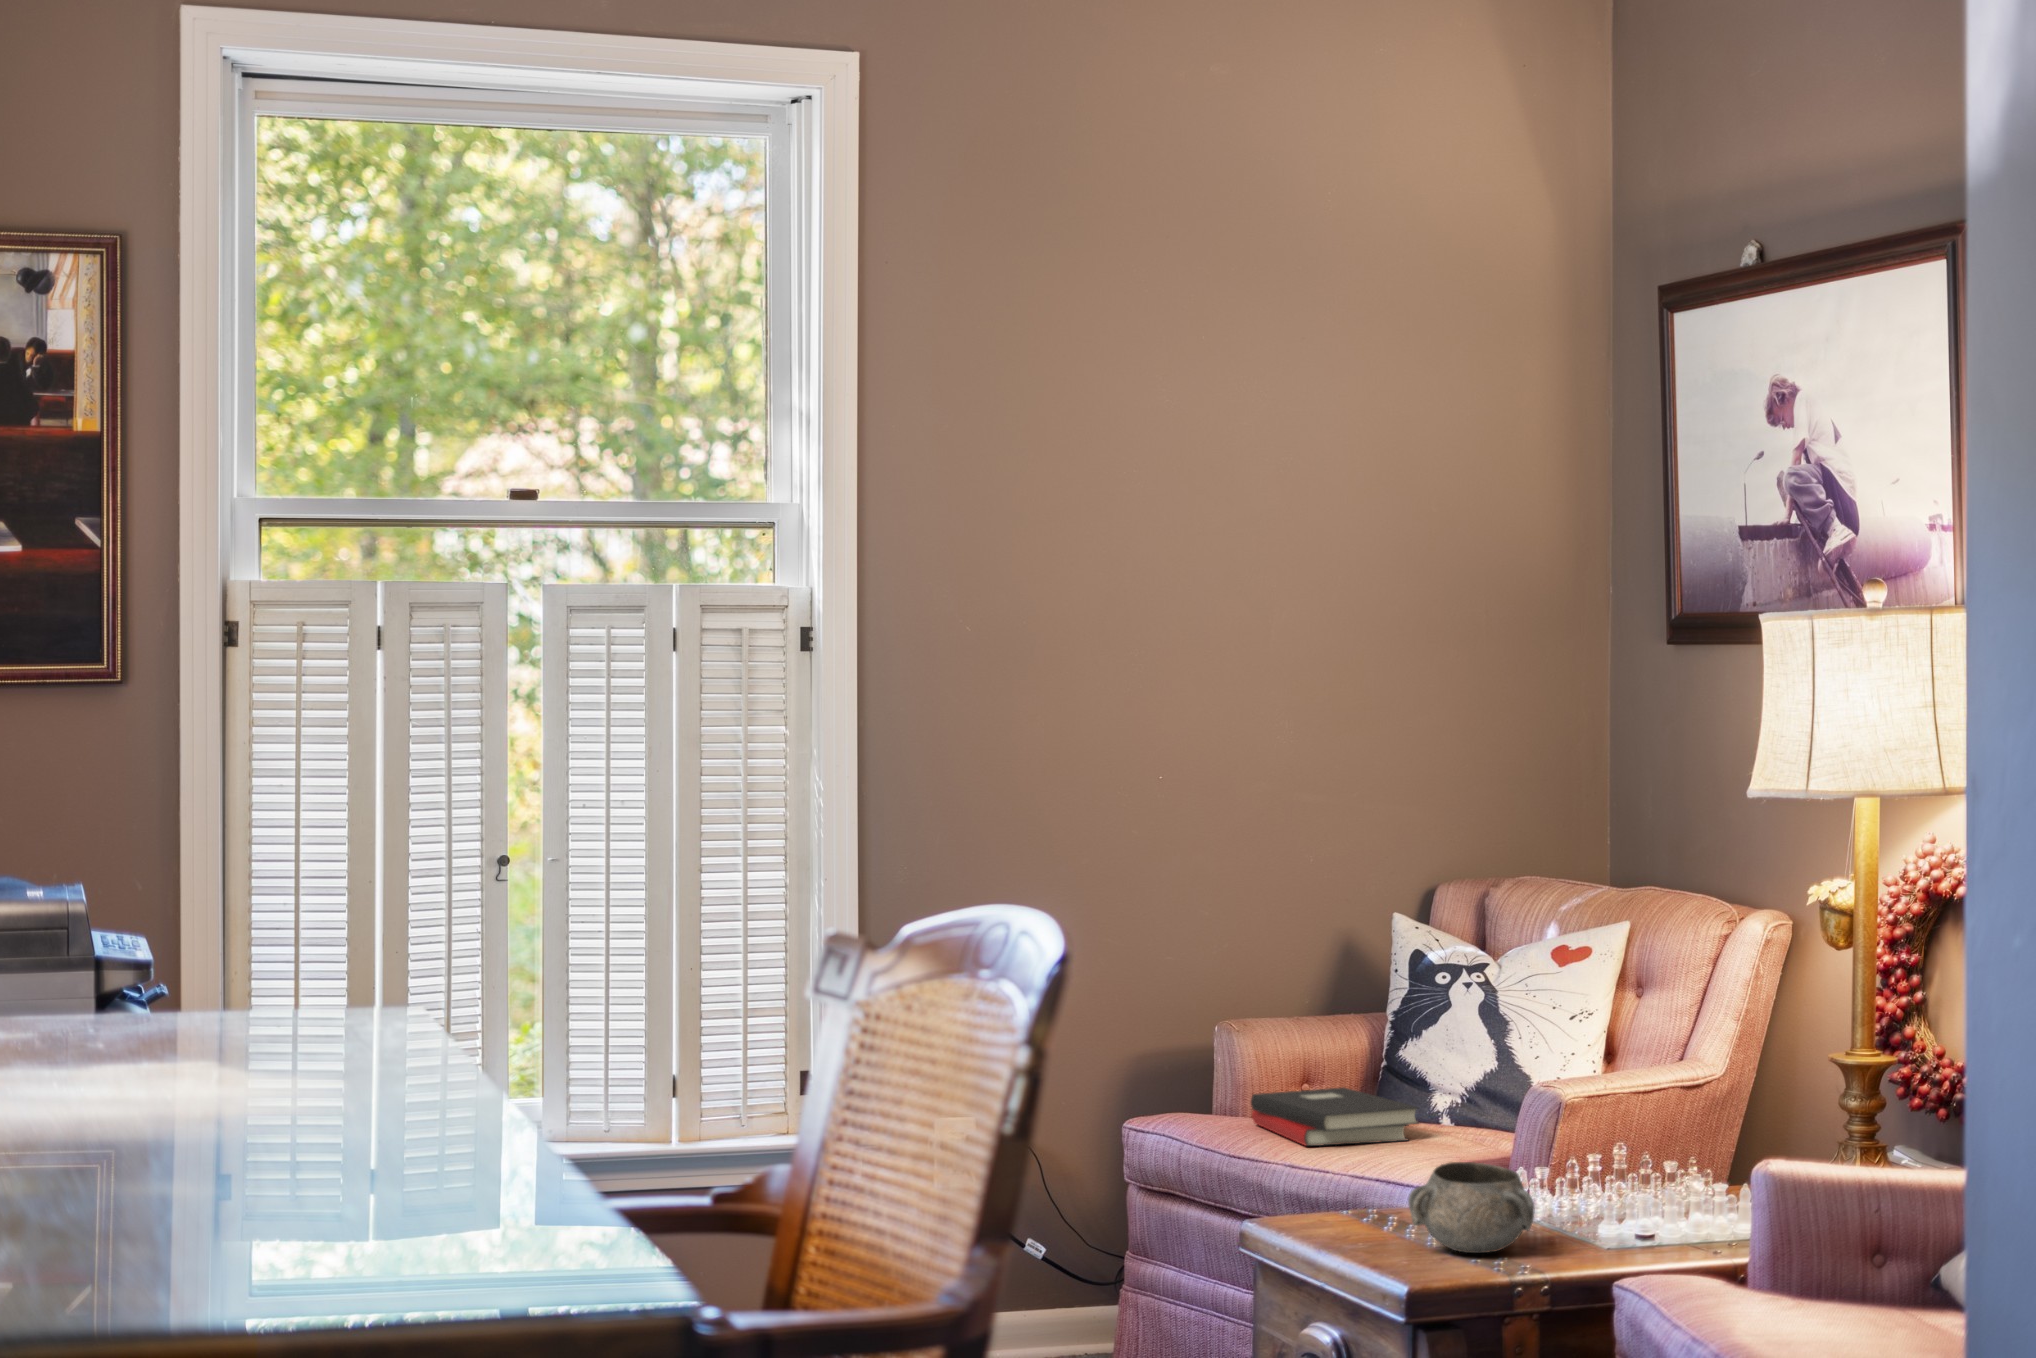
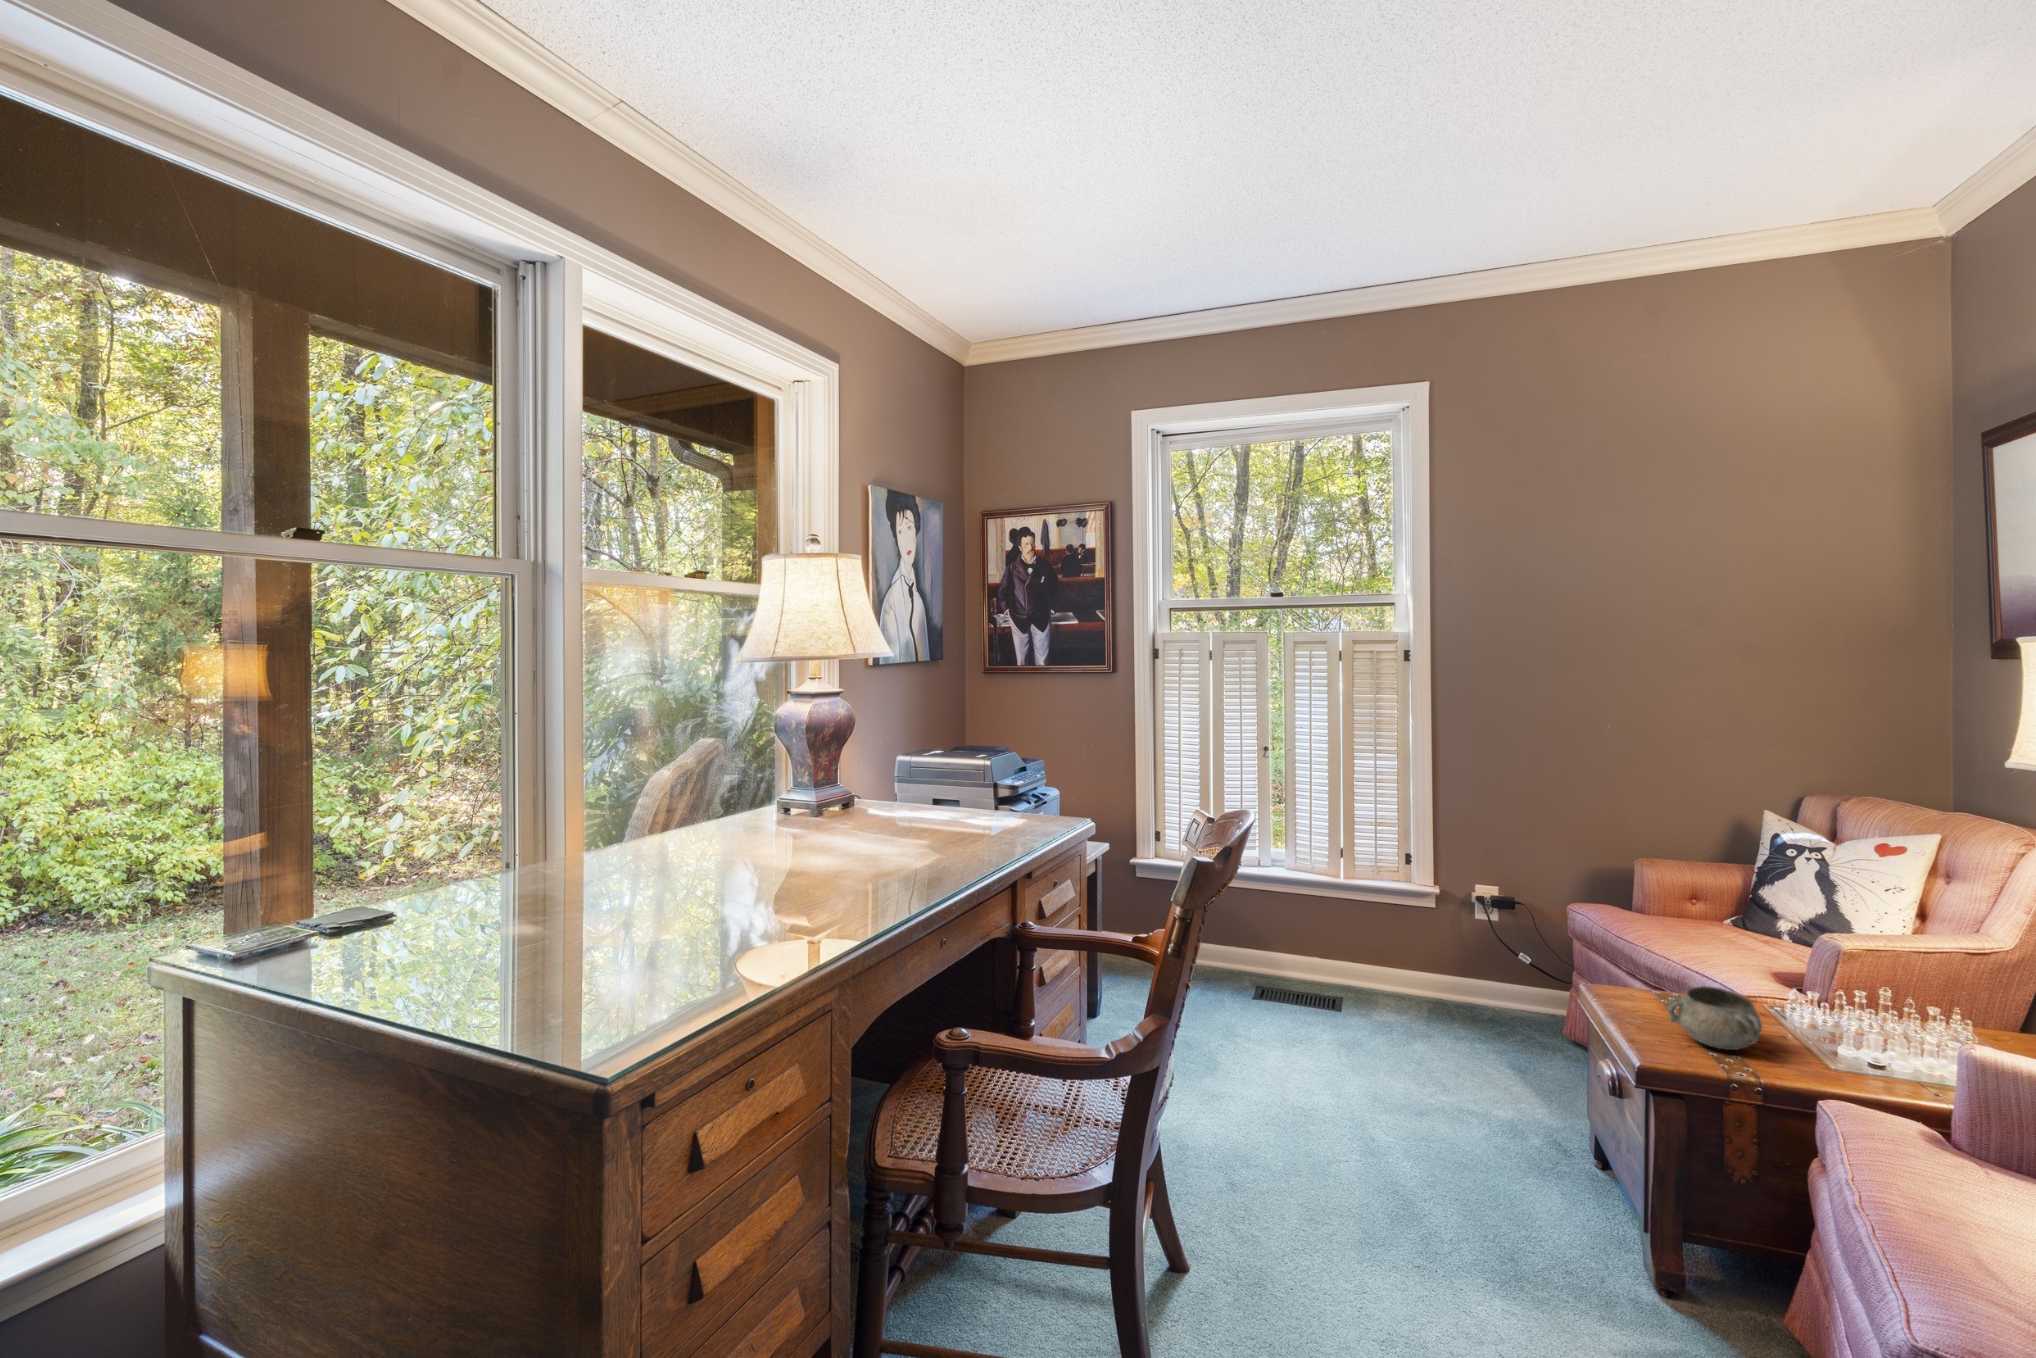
hardback book: present [1251,1088,1419,1146] -> none [1646,904,1754,949]

